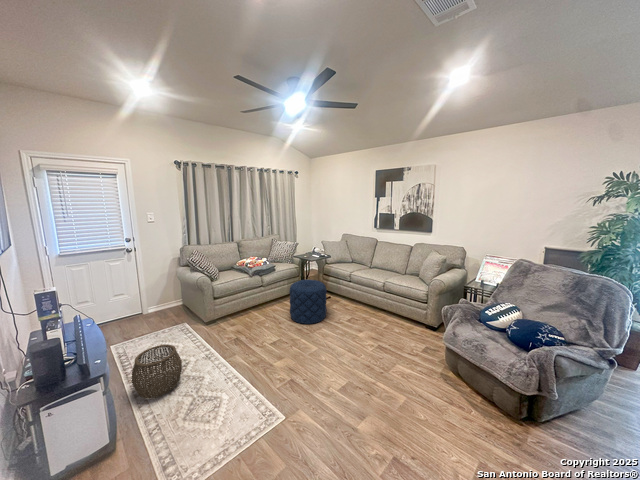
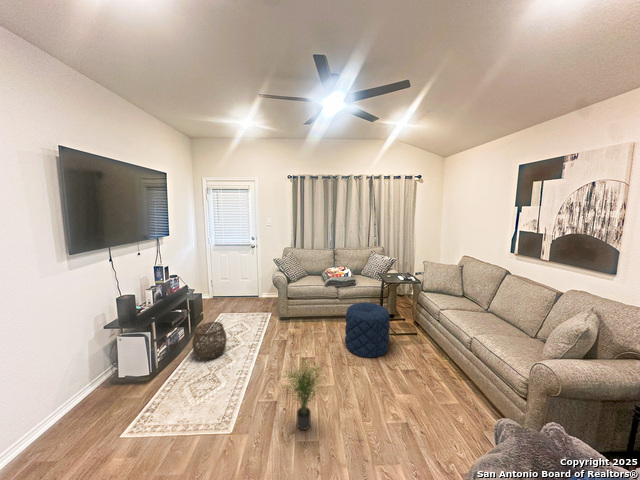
potted plant: none [305,325,349,386] -> present [288,359,319,430]

